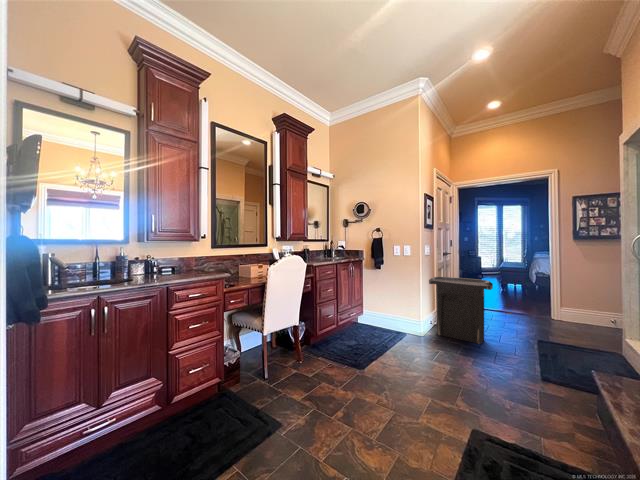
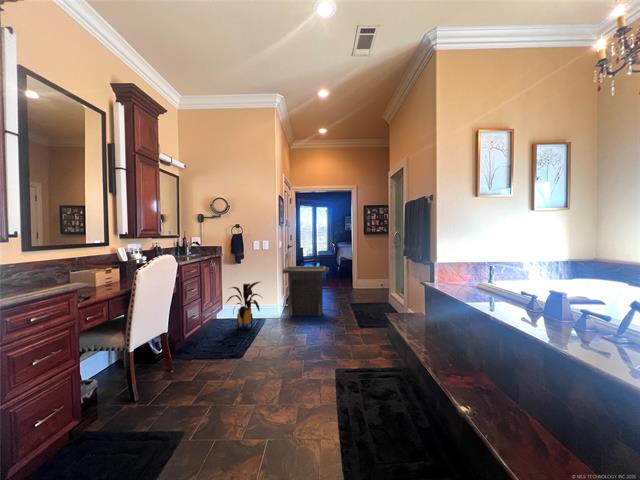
house plant: none [360,290,405,340] -> present [227,282,261,330]

